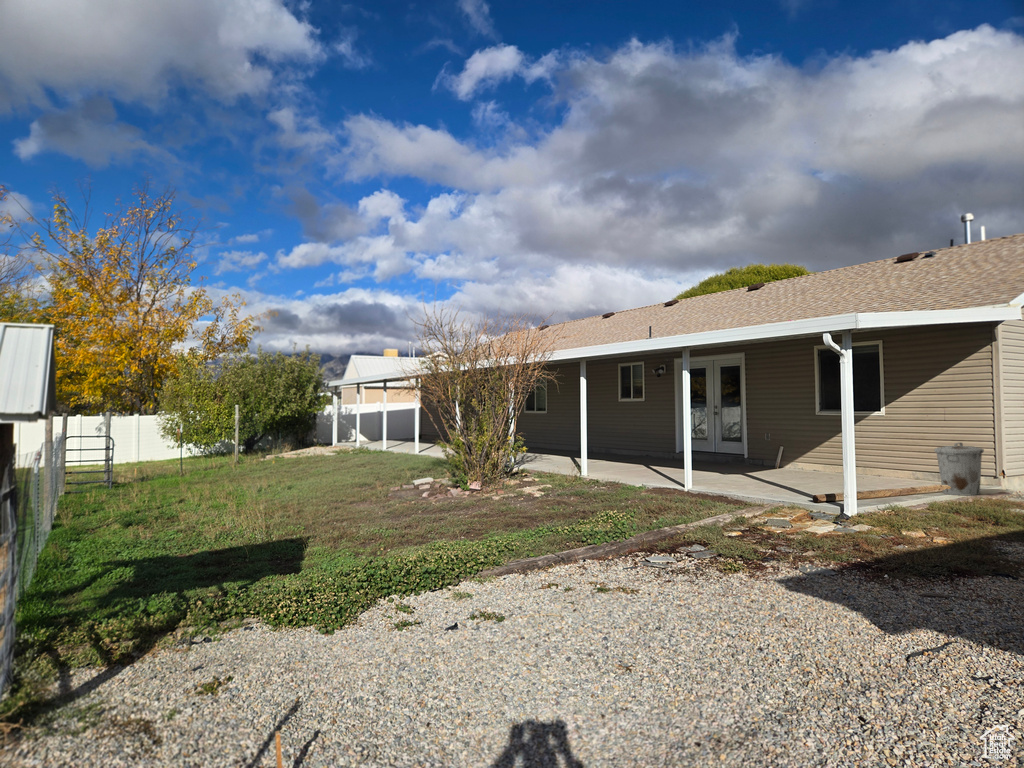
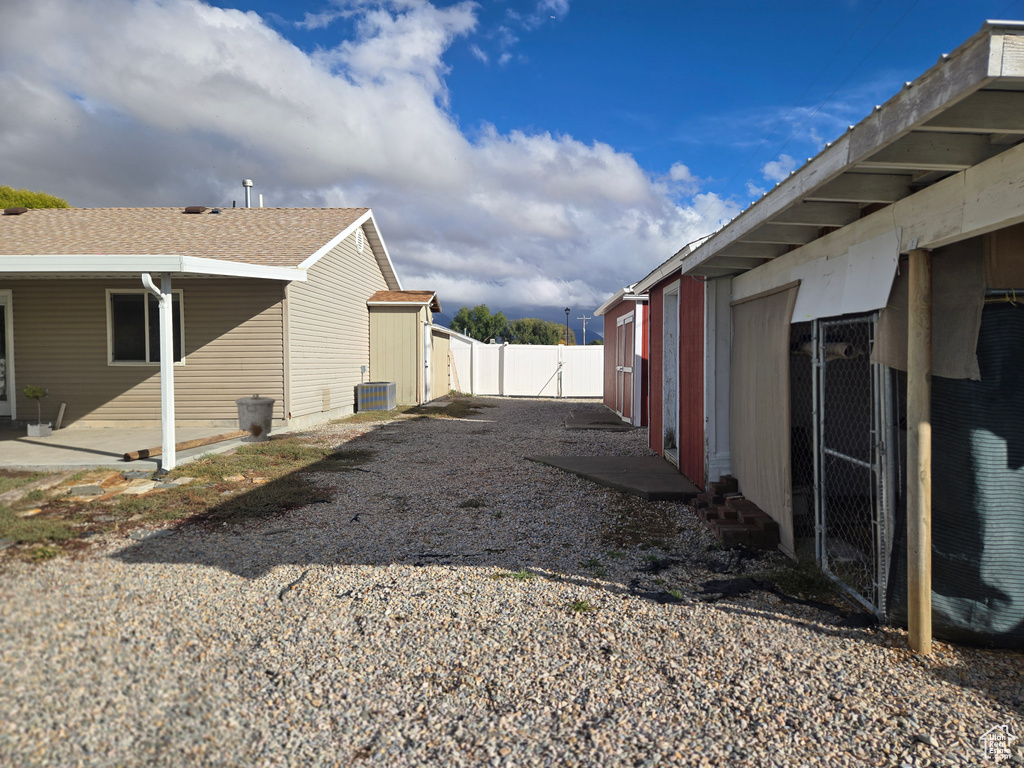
potted tree: none [751,431,773,475] -> present [24,385,52,437]

